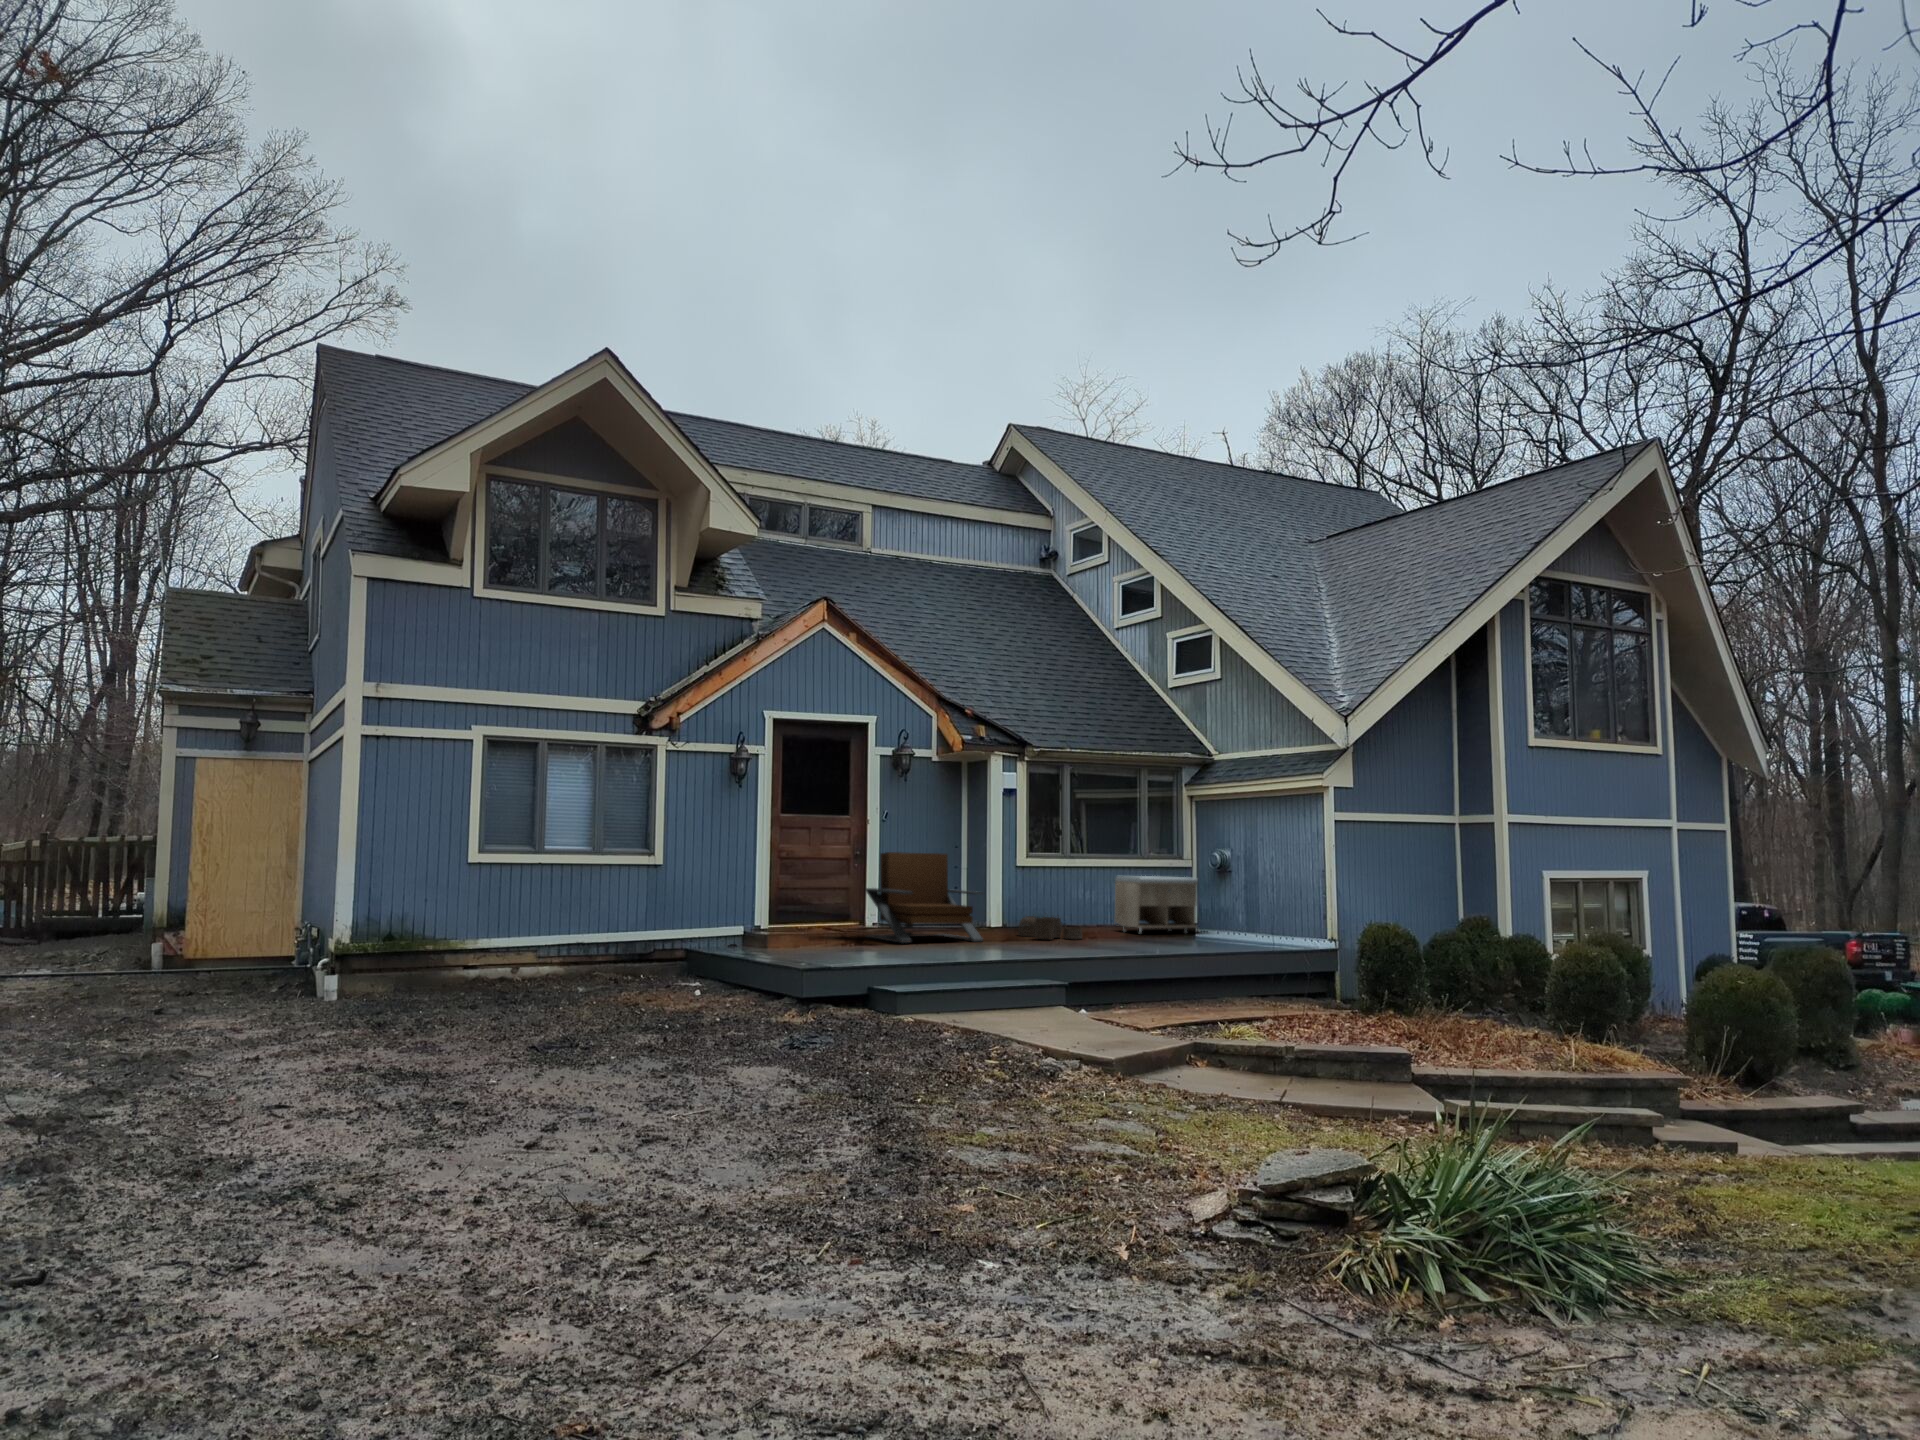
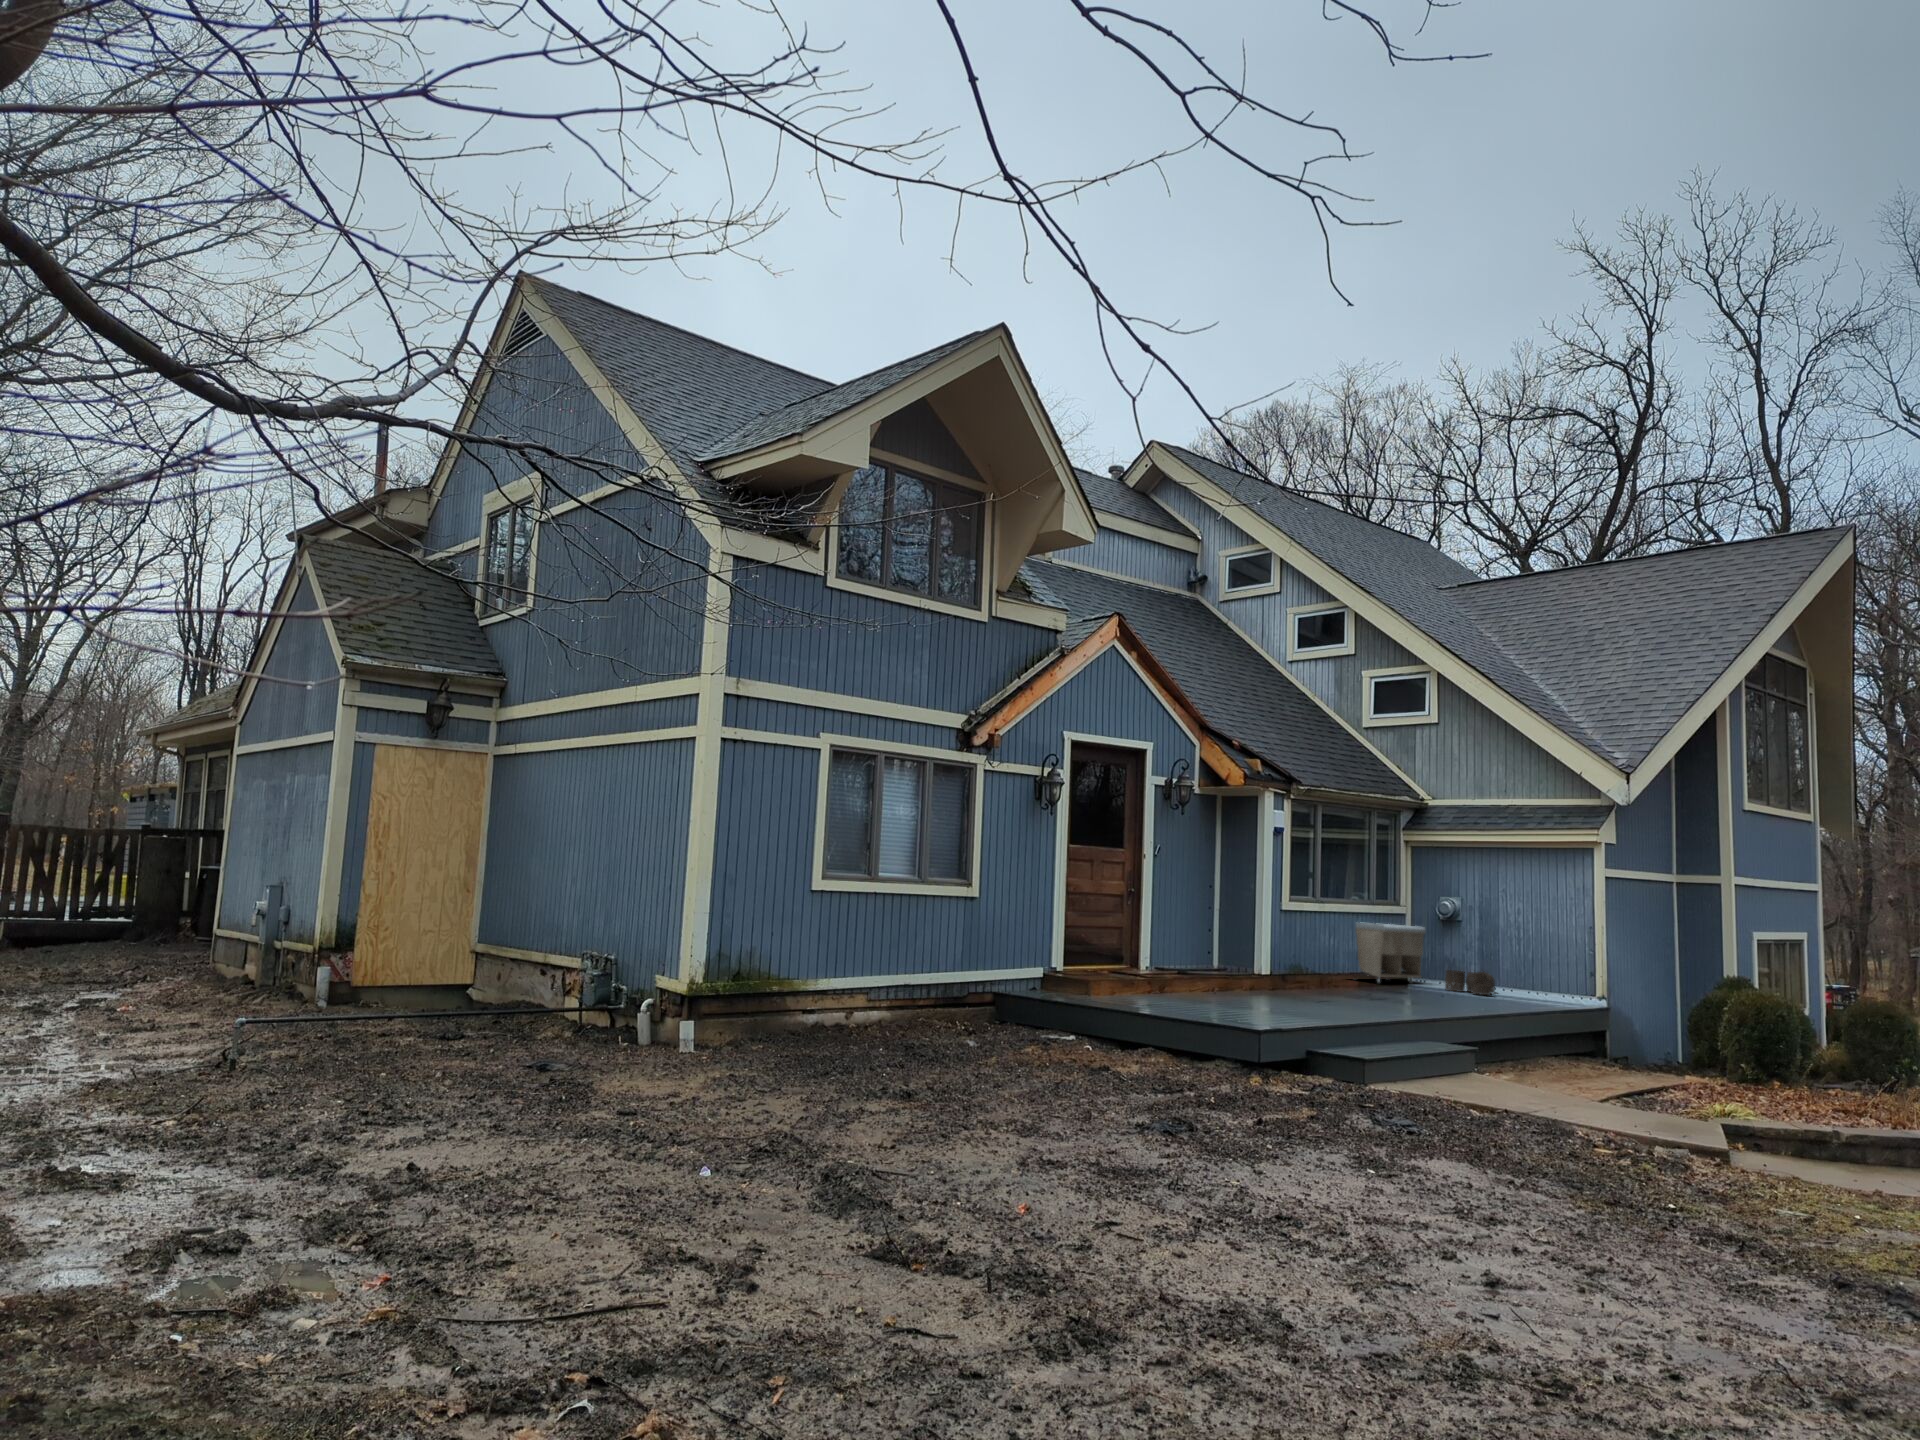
lounge chair: present [866,852,985,943] -> none [1152,891,1278,989]
woven basket: present [1018,916,1082,939] -> present [1445,970,1495,995]

